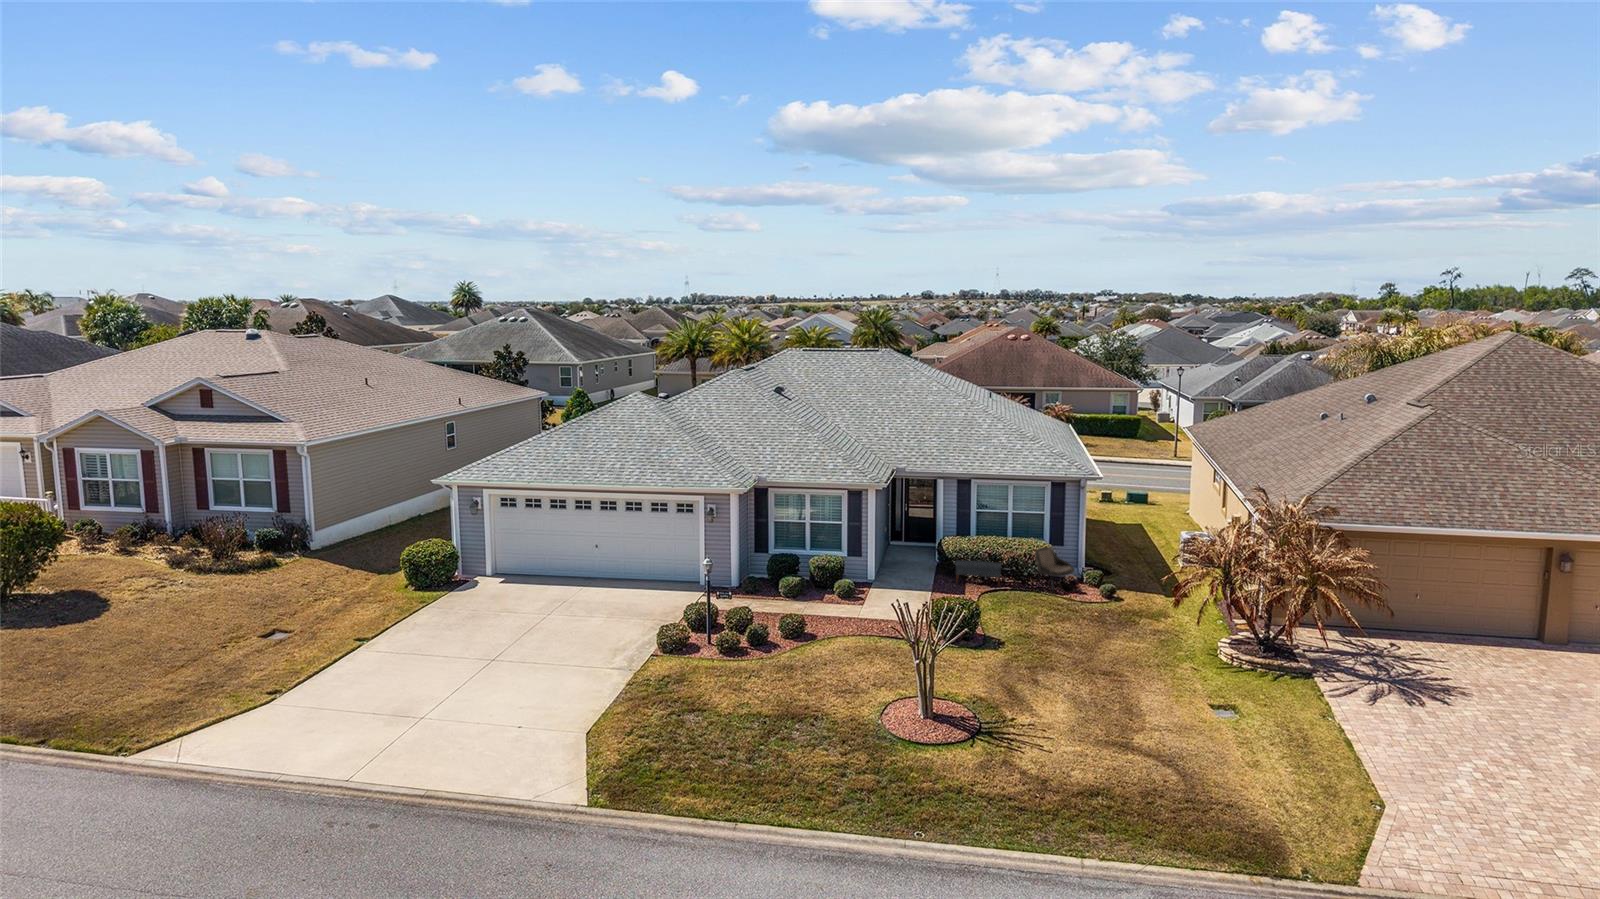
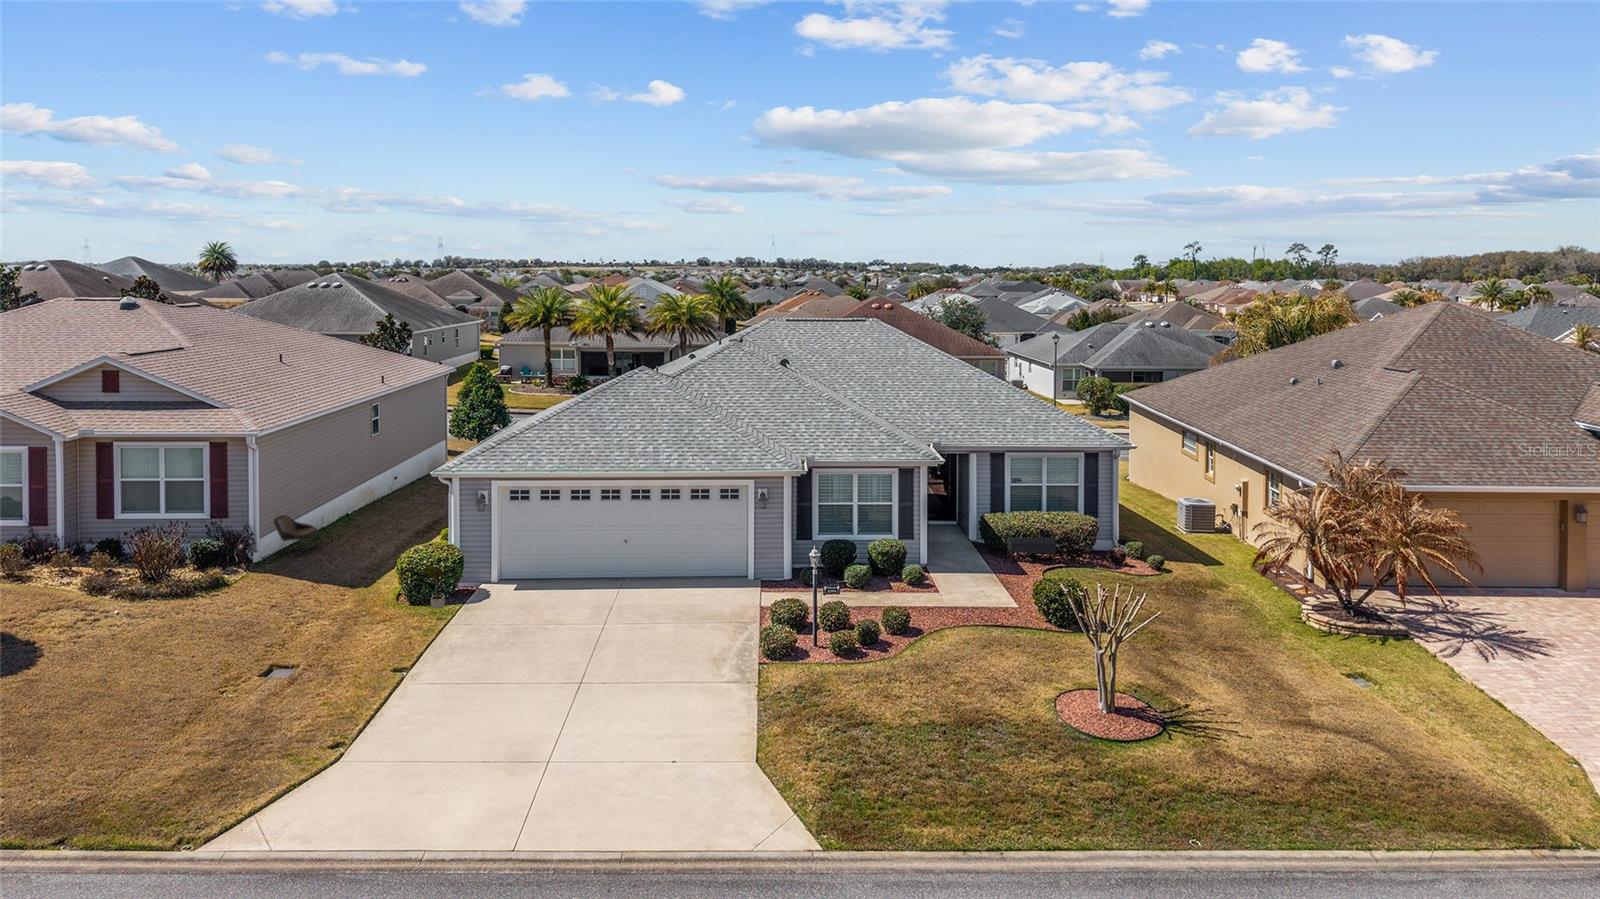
lounge chair: present [1035,548,1074,588] -> present [274,515,318,554]
potted tree: none [410,558,430,594] -> present [423,566,445,608]

